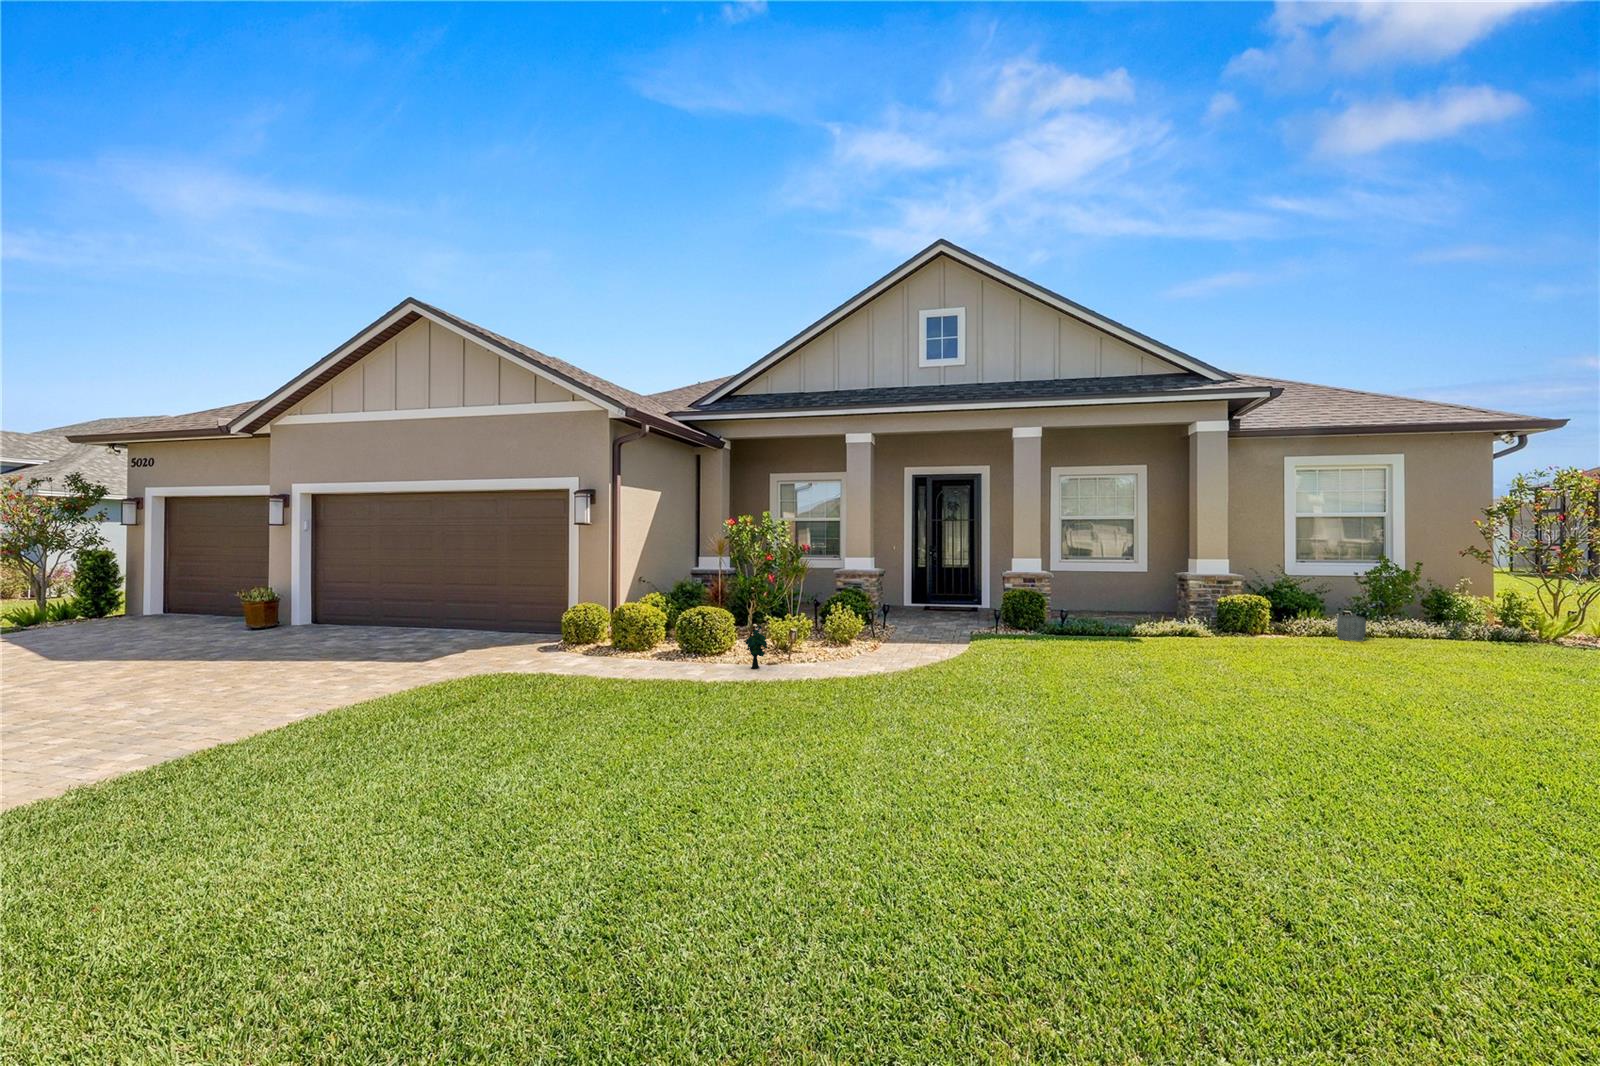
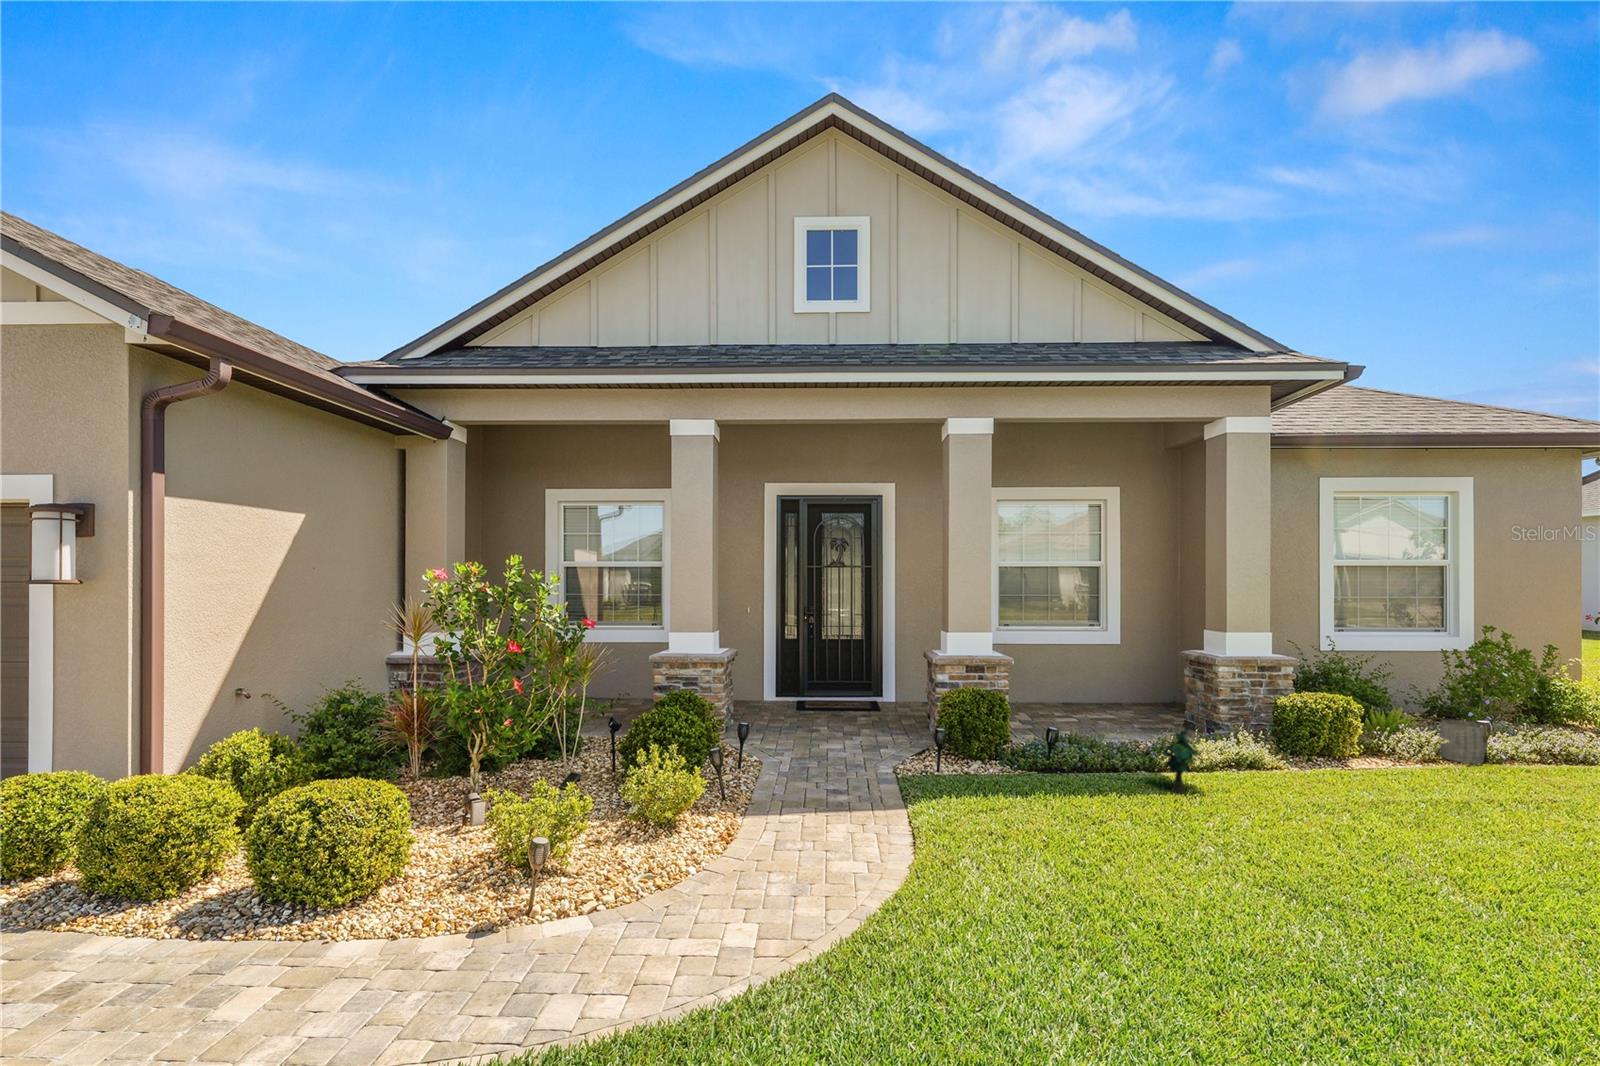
decorative plant: present [743,626,768,669] -> present [1159,727,1199,793]

